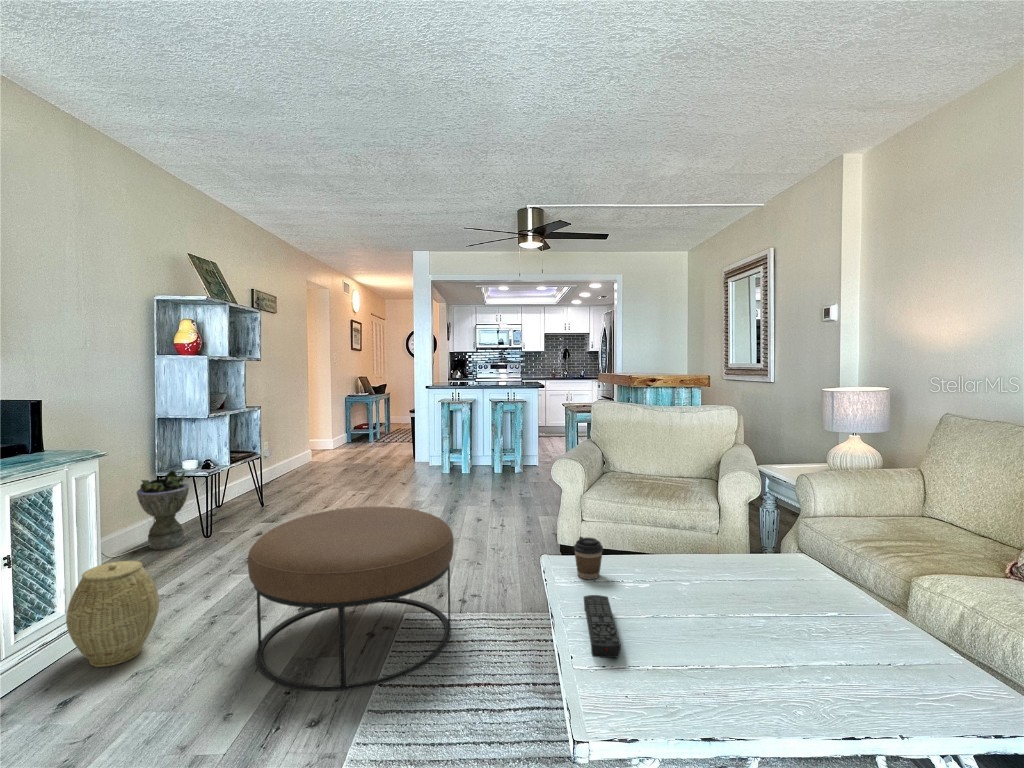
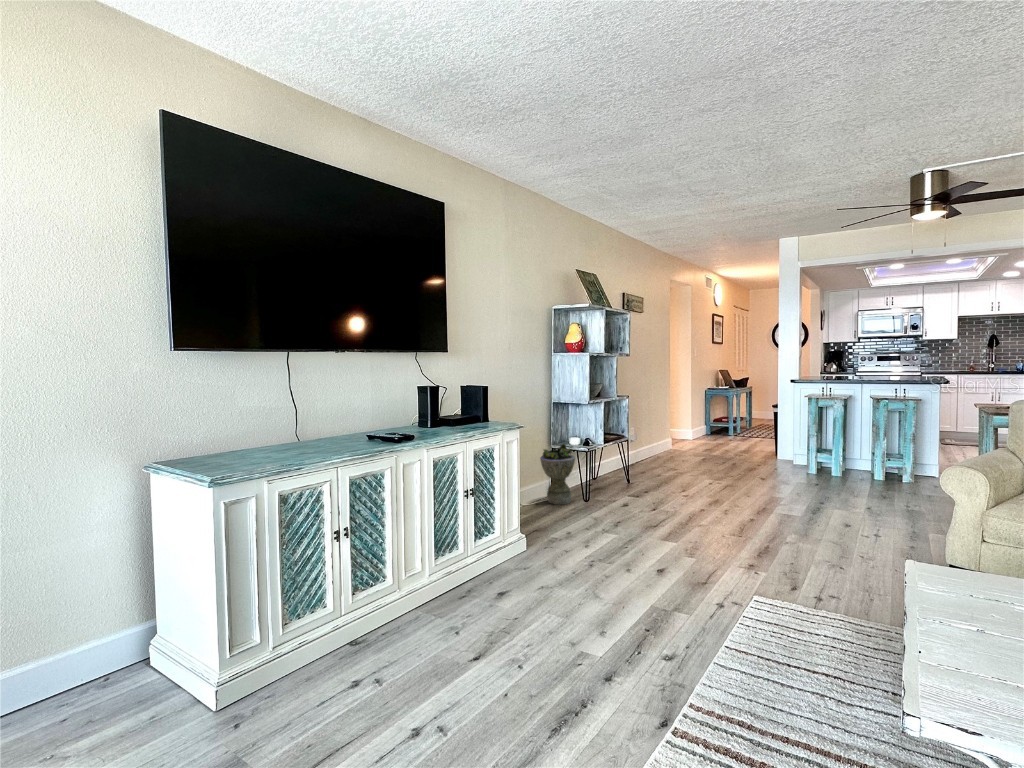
ottoman: present [248,507,454,691] -> none [618,488,806,647]
coffee cup: present [574,536,603,579] -> none [949,547,992,598]
woven basket: present [66,561,159,667] -> none [502,504,556,577]
remote control: present [584,595,621,658] -> none [951,608,992,675]

